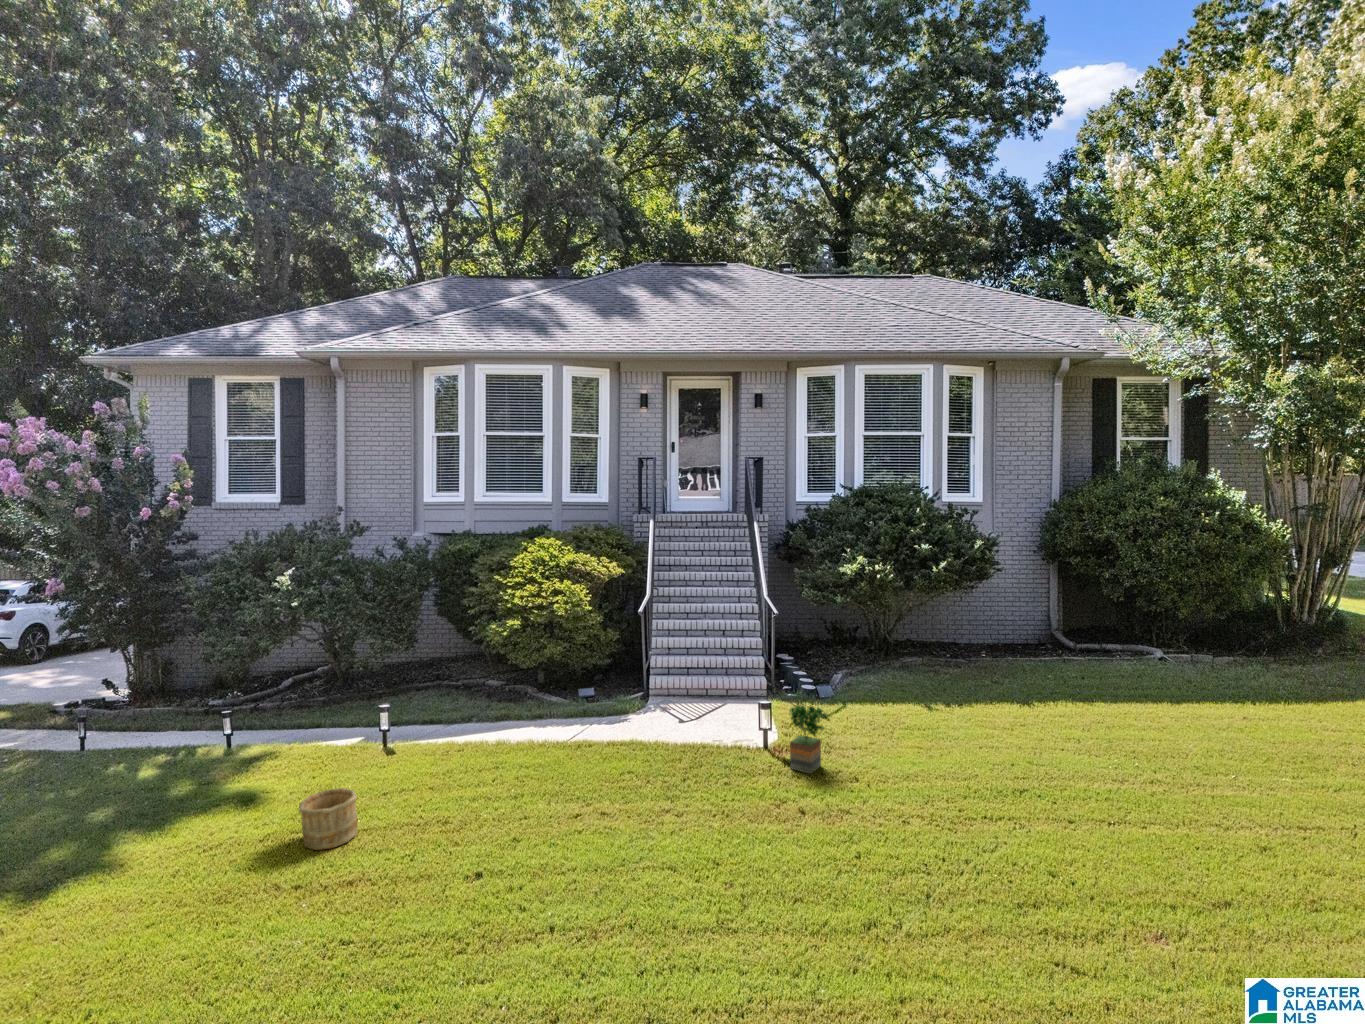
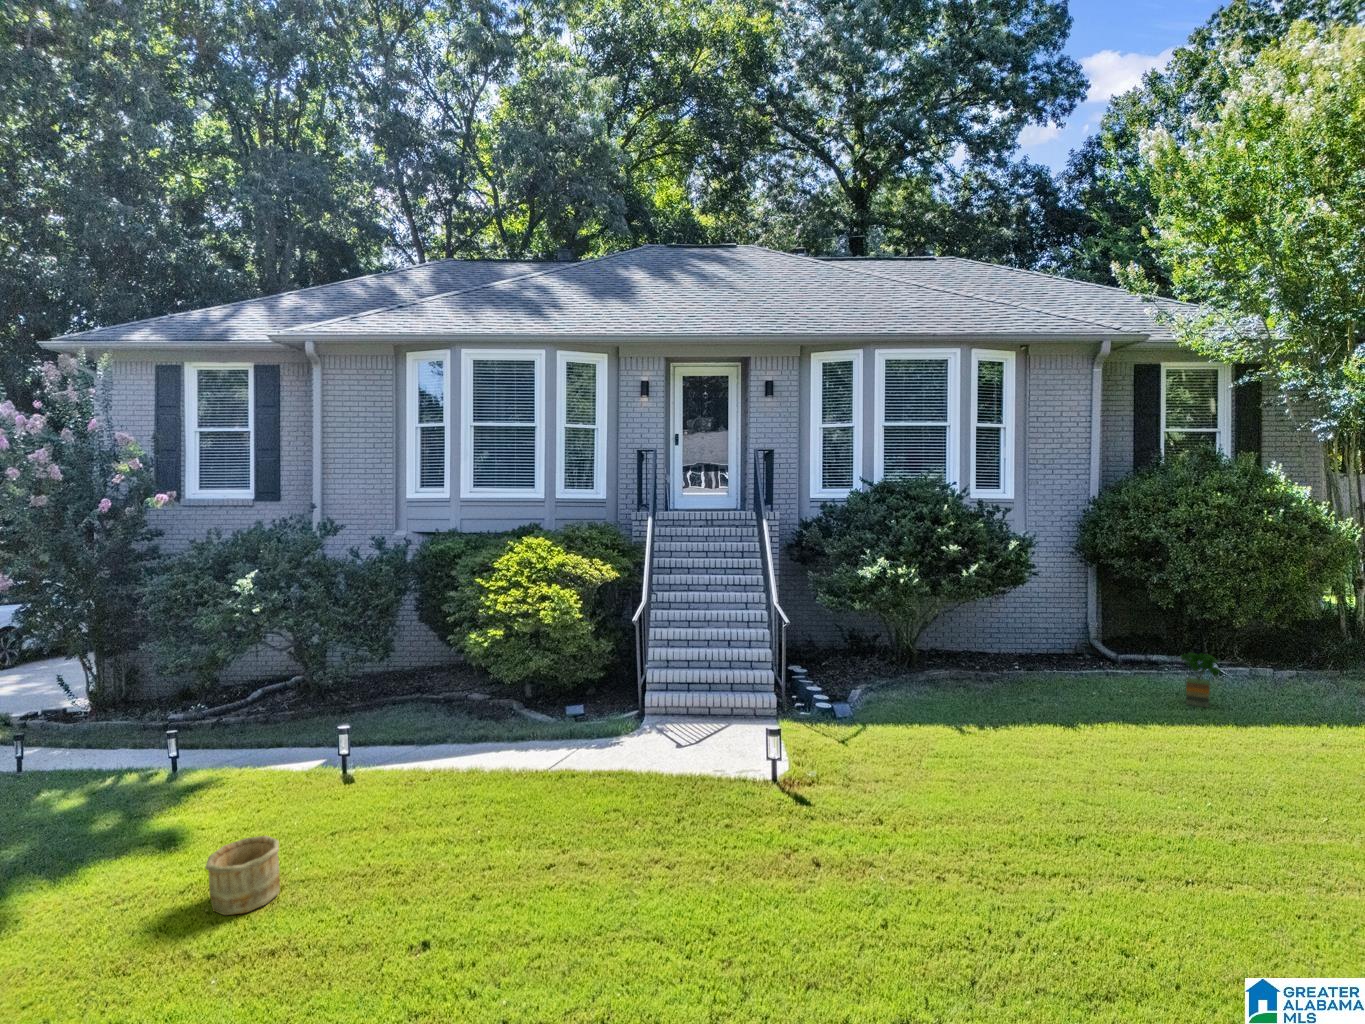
potted tree: present [789,705,827,774] -> present [1180,653,1220,707]

